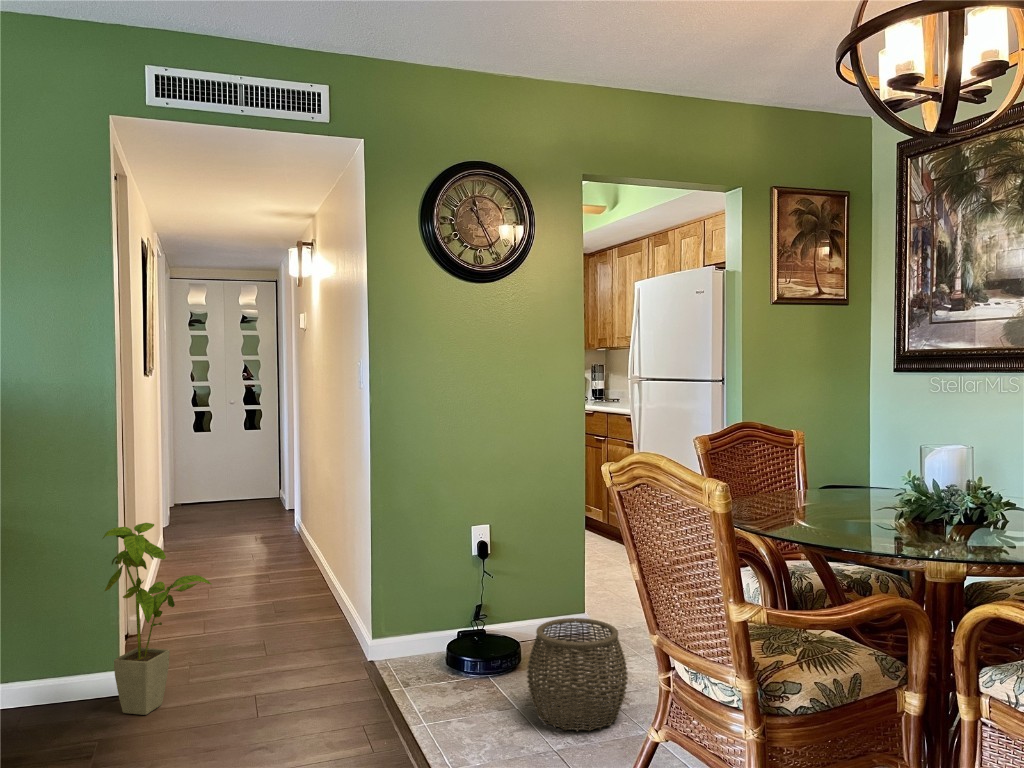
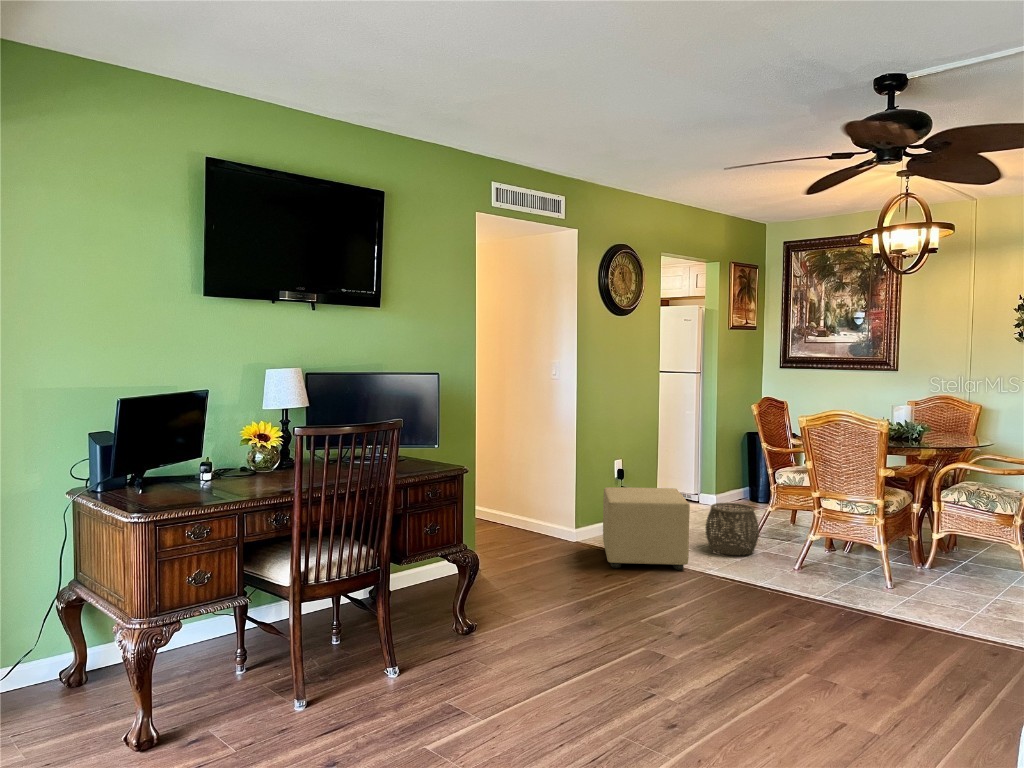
house plant: present [103,523,211,715] -> none [501,465,558,579]
ottoman: none [287,568,481,743] -> present [603,487,690,570]

